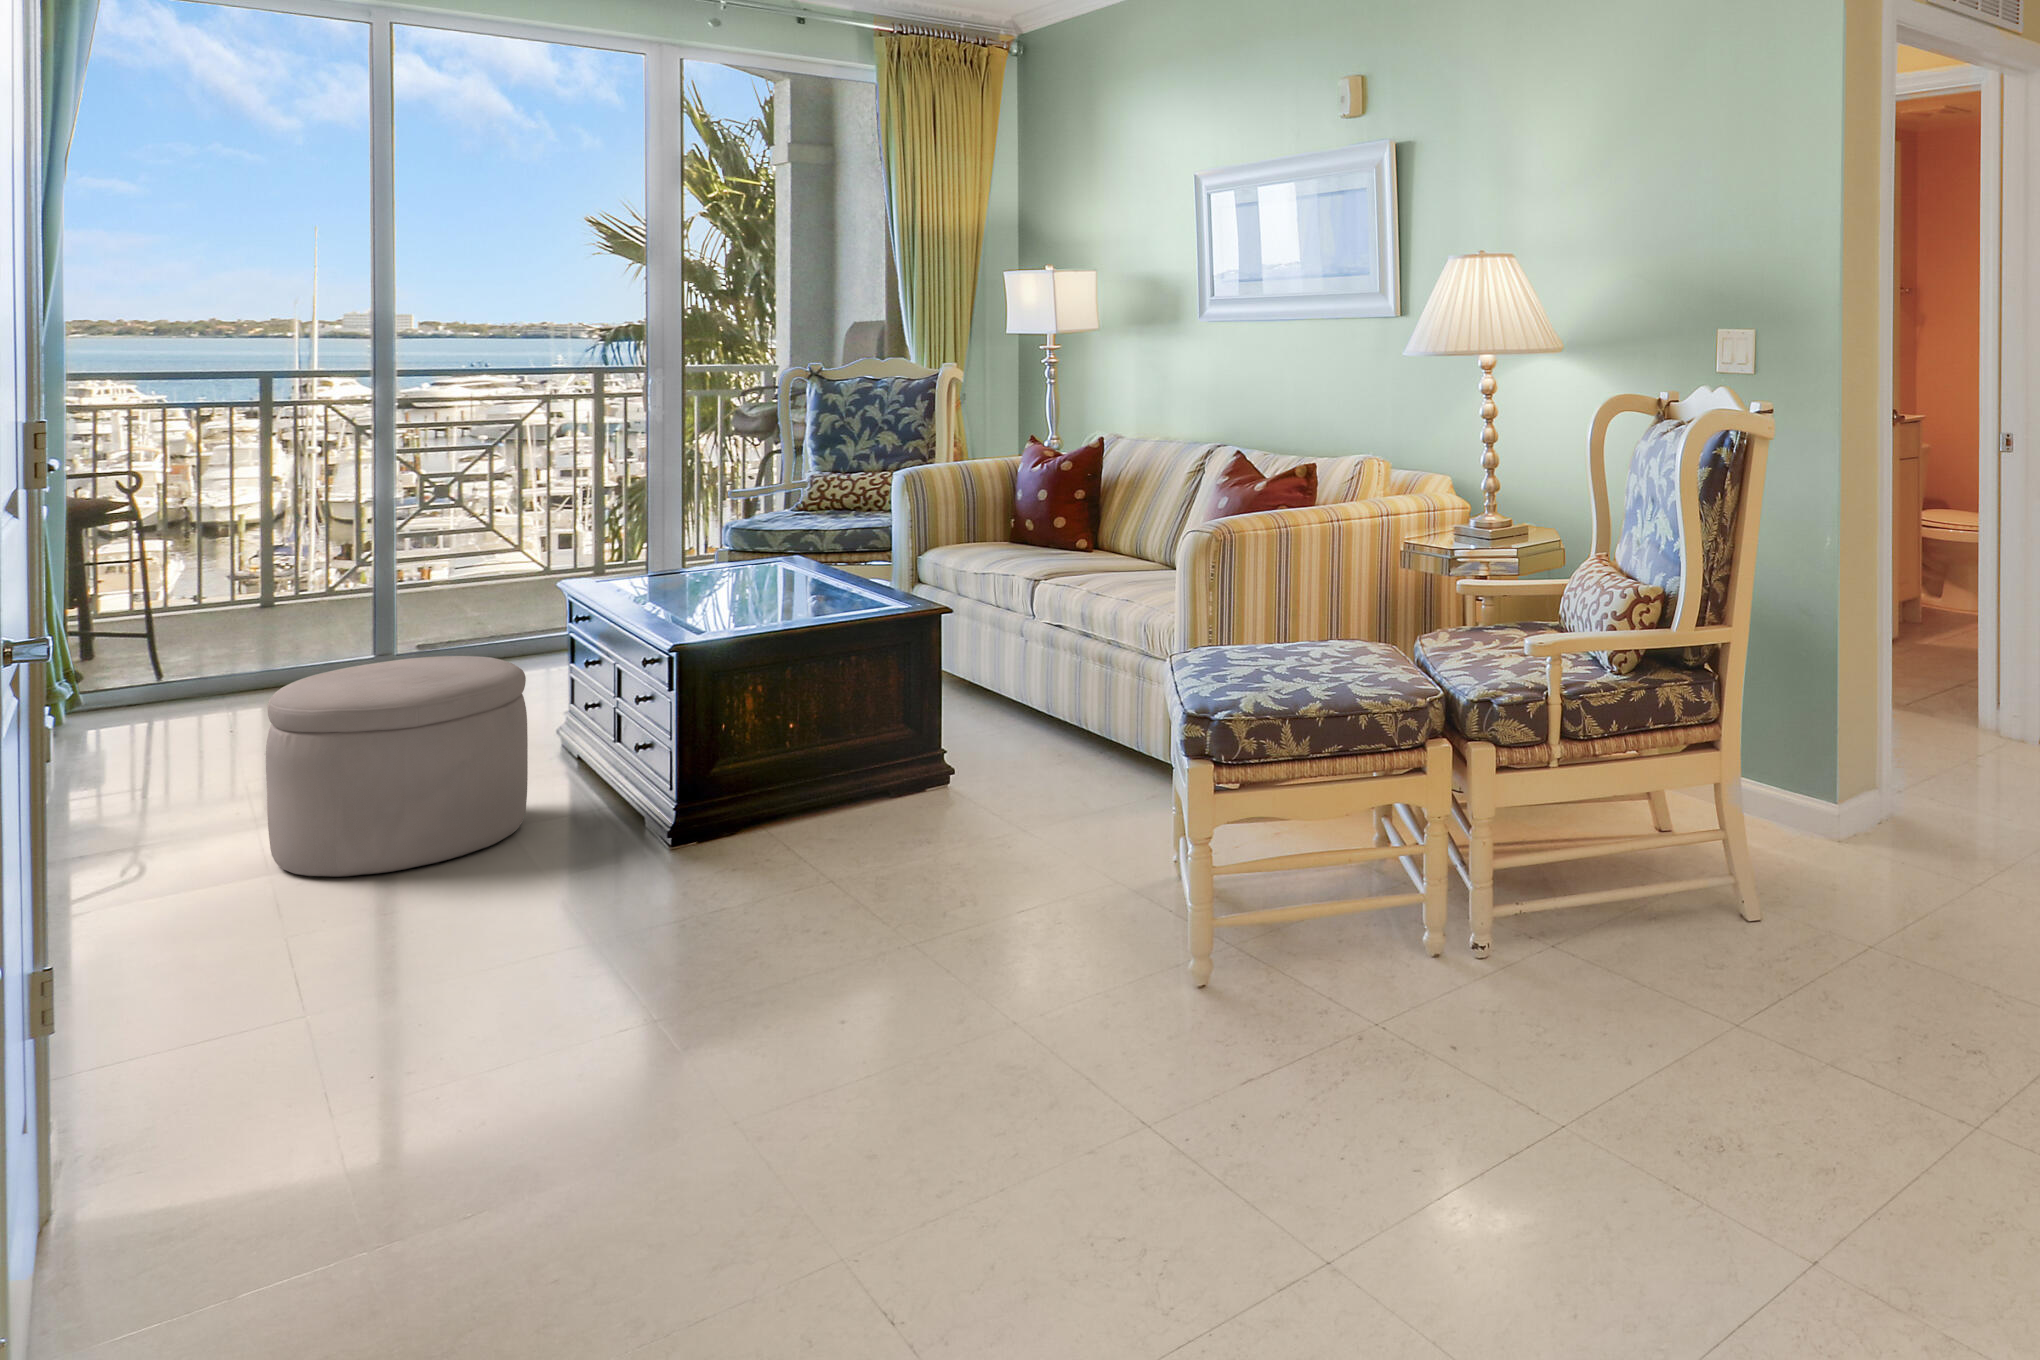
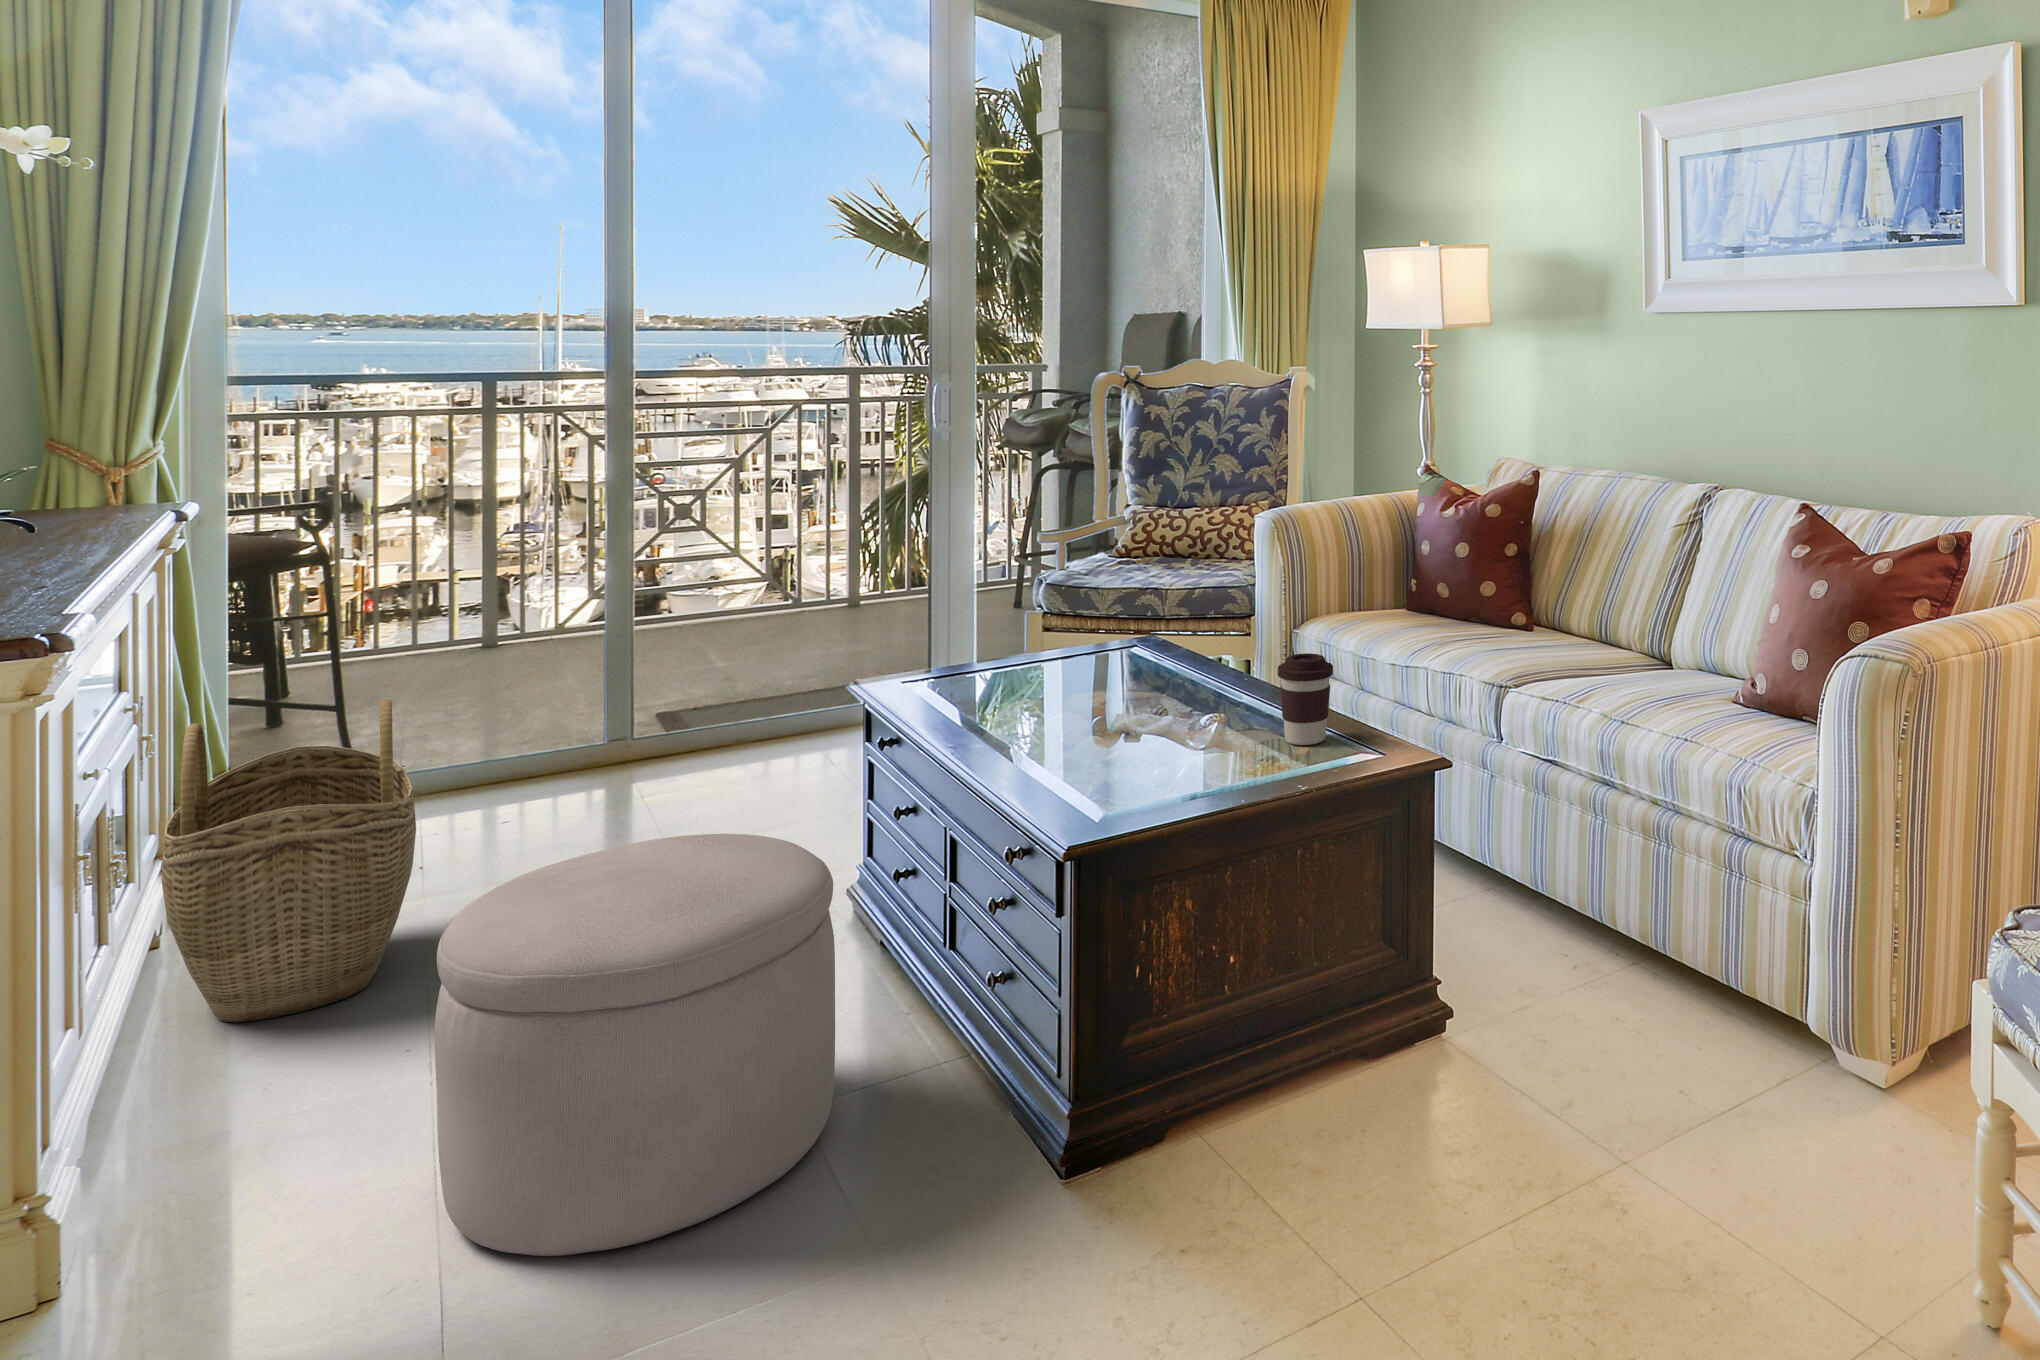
coffee cup: none [842,546,881,603] -> present [1278,653,1333,745]
woven basket: none [58,590,235,800] -> present [162,699,416,1022]

